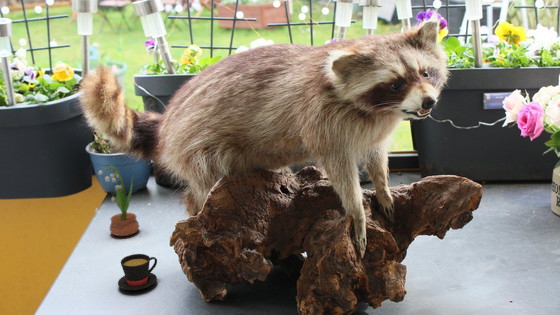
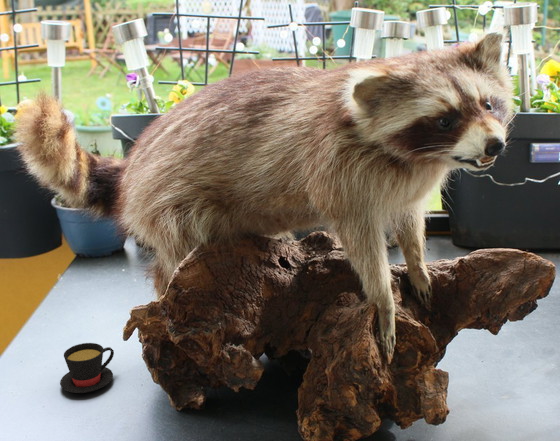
potted flower: present [98,166,139,236] -> none [46,222,100,314]

